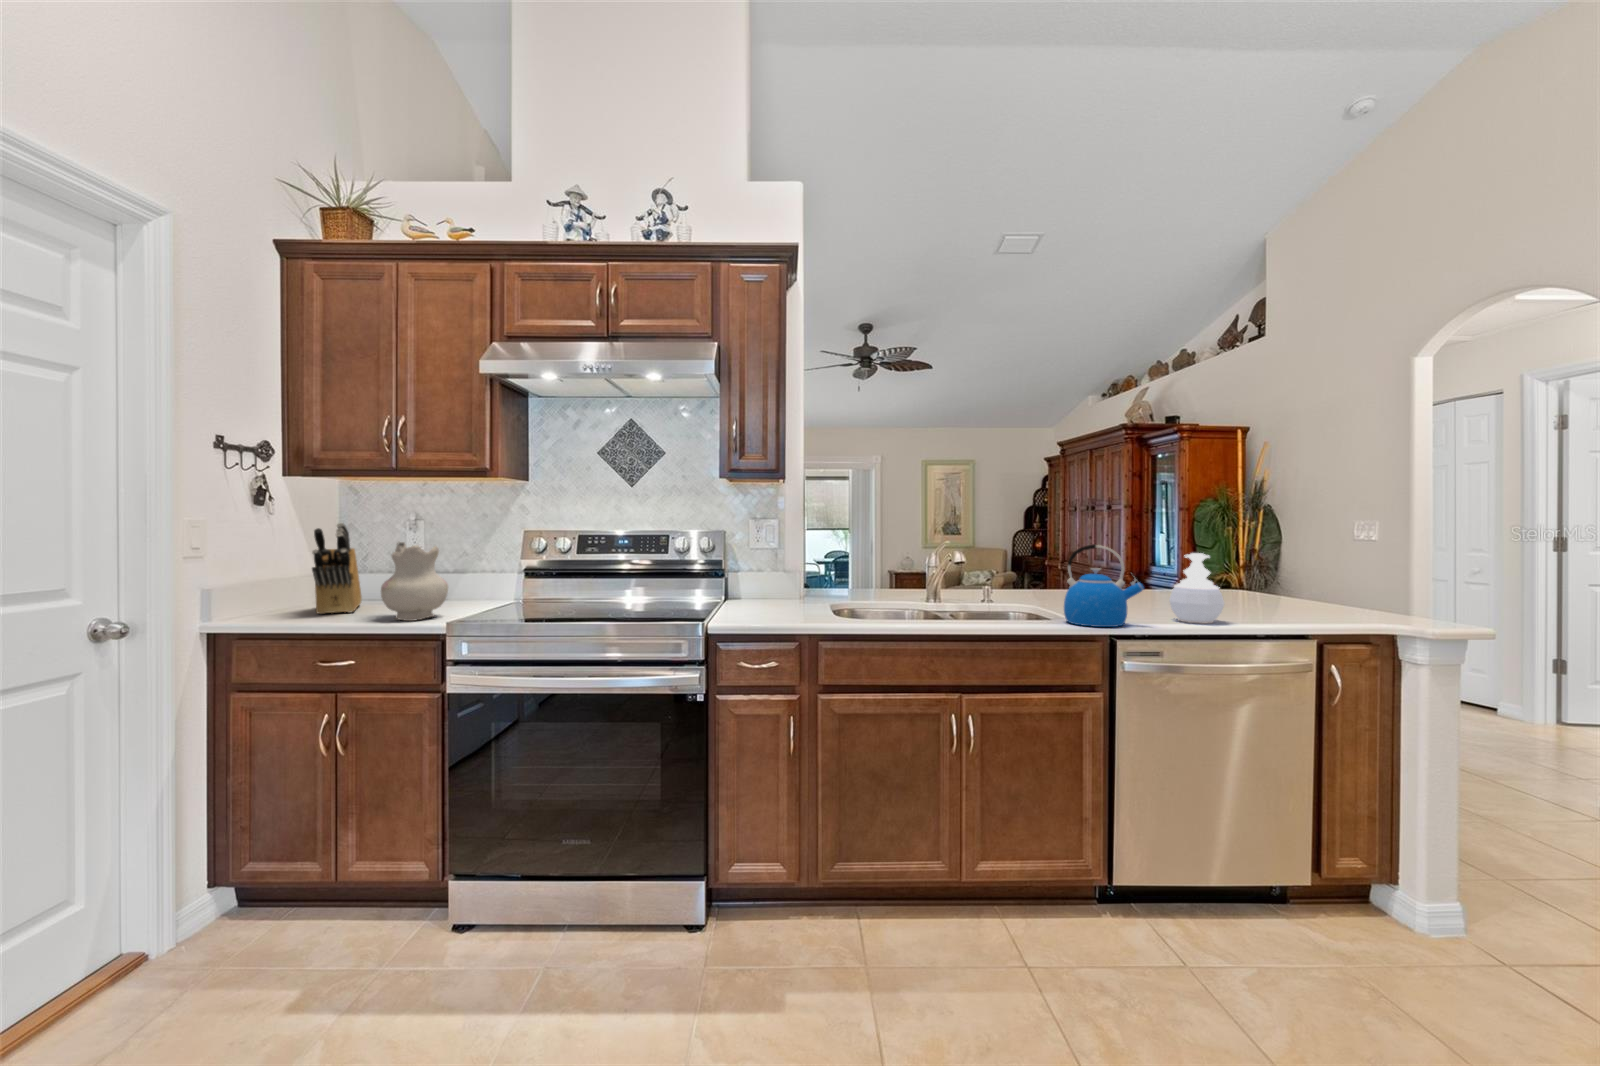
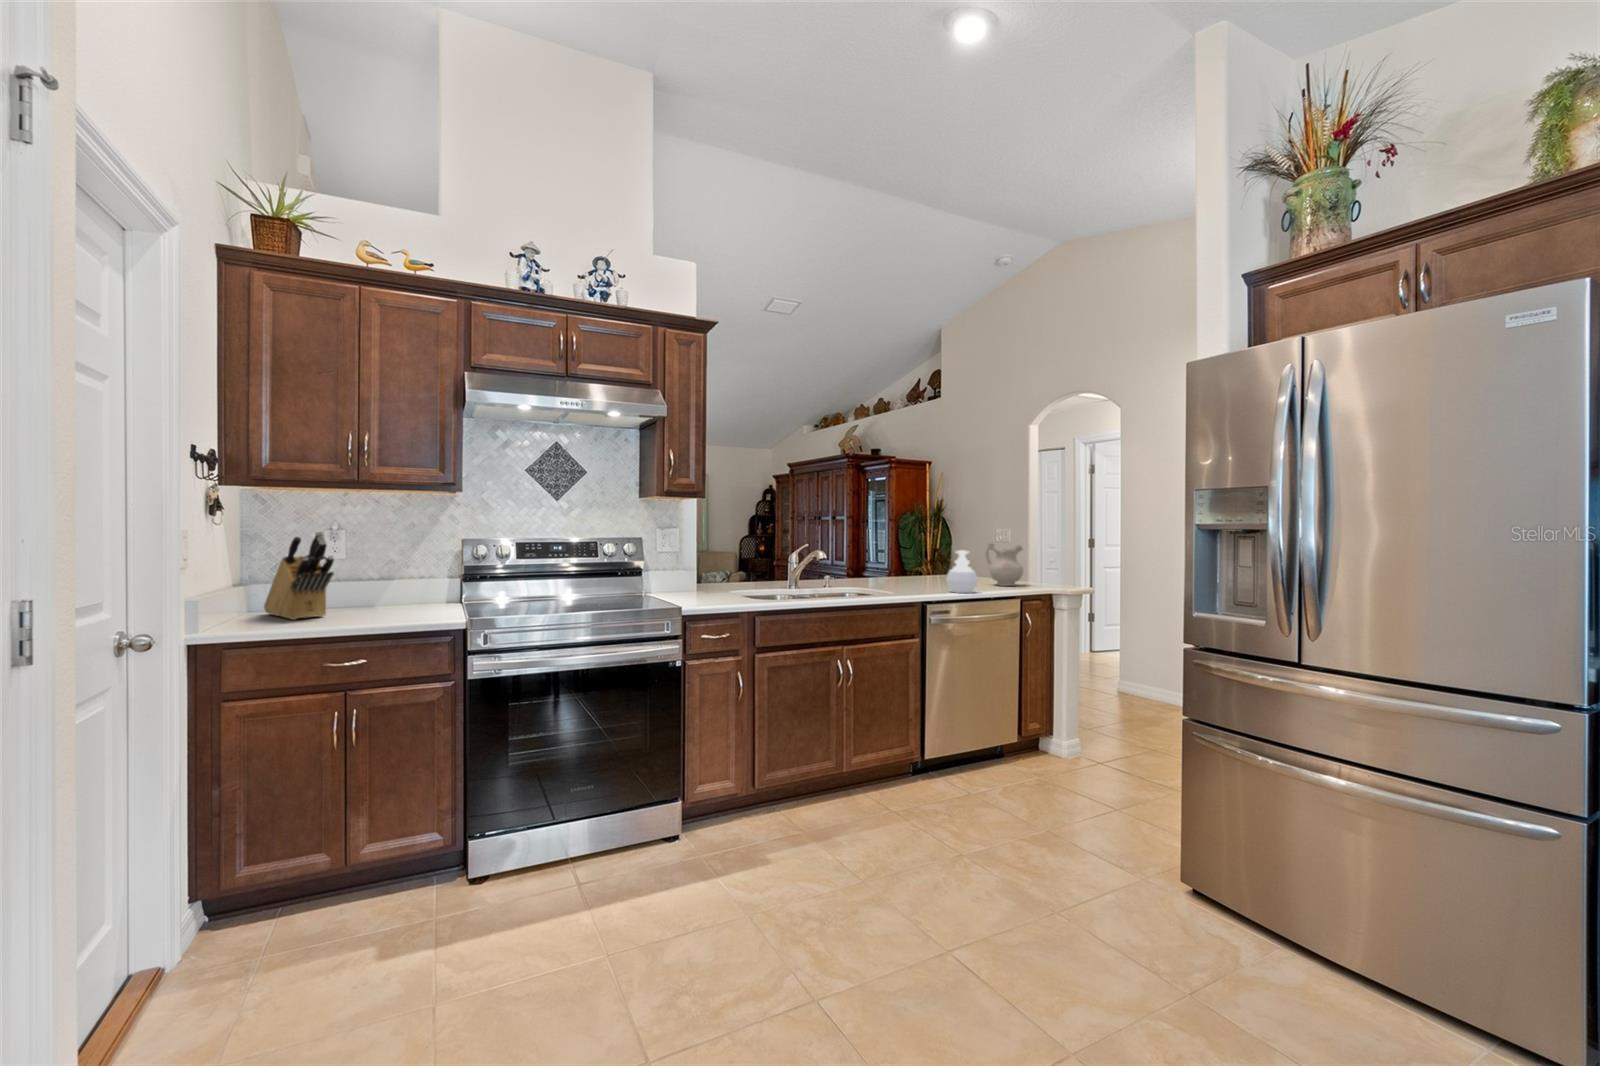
ceramic pitcher: present [381,542,448,621] -> present [985,544,1023,586]
kettle: present [1064,544,1144,627] -> none [895,545,941,597]

